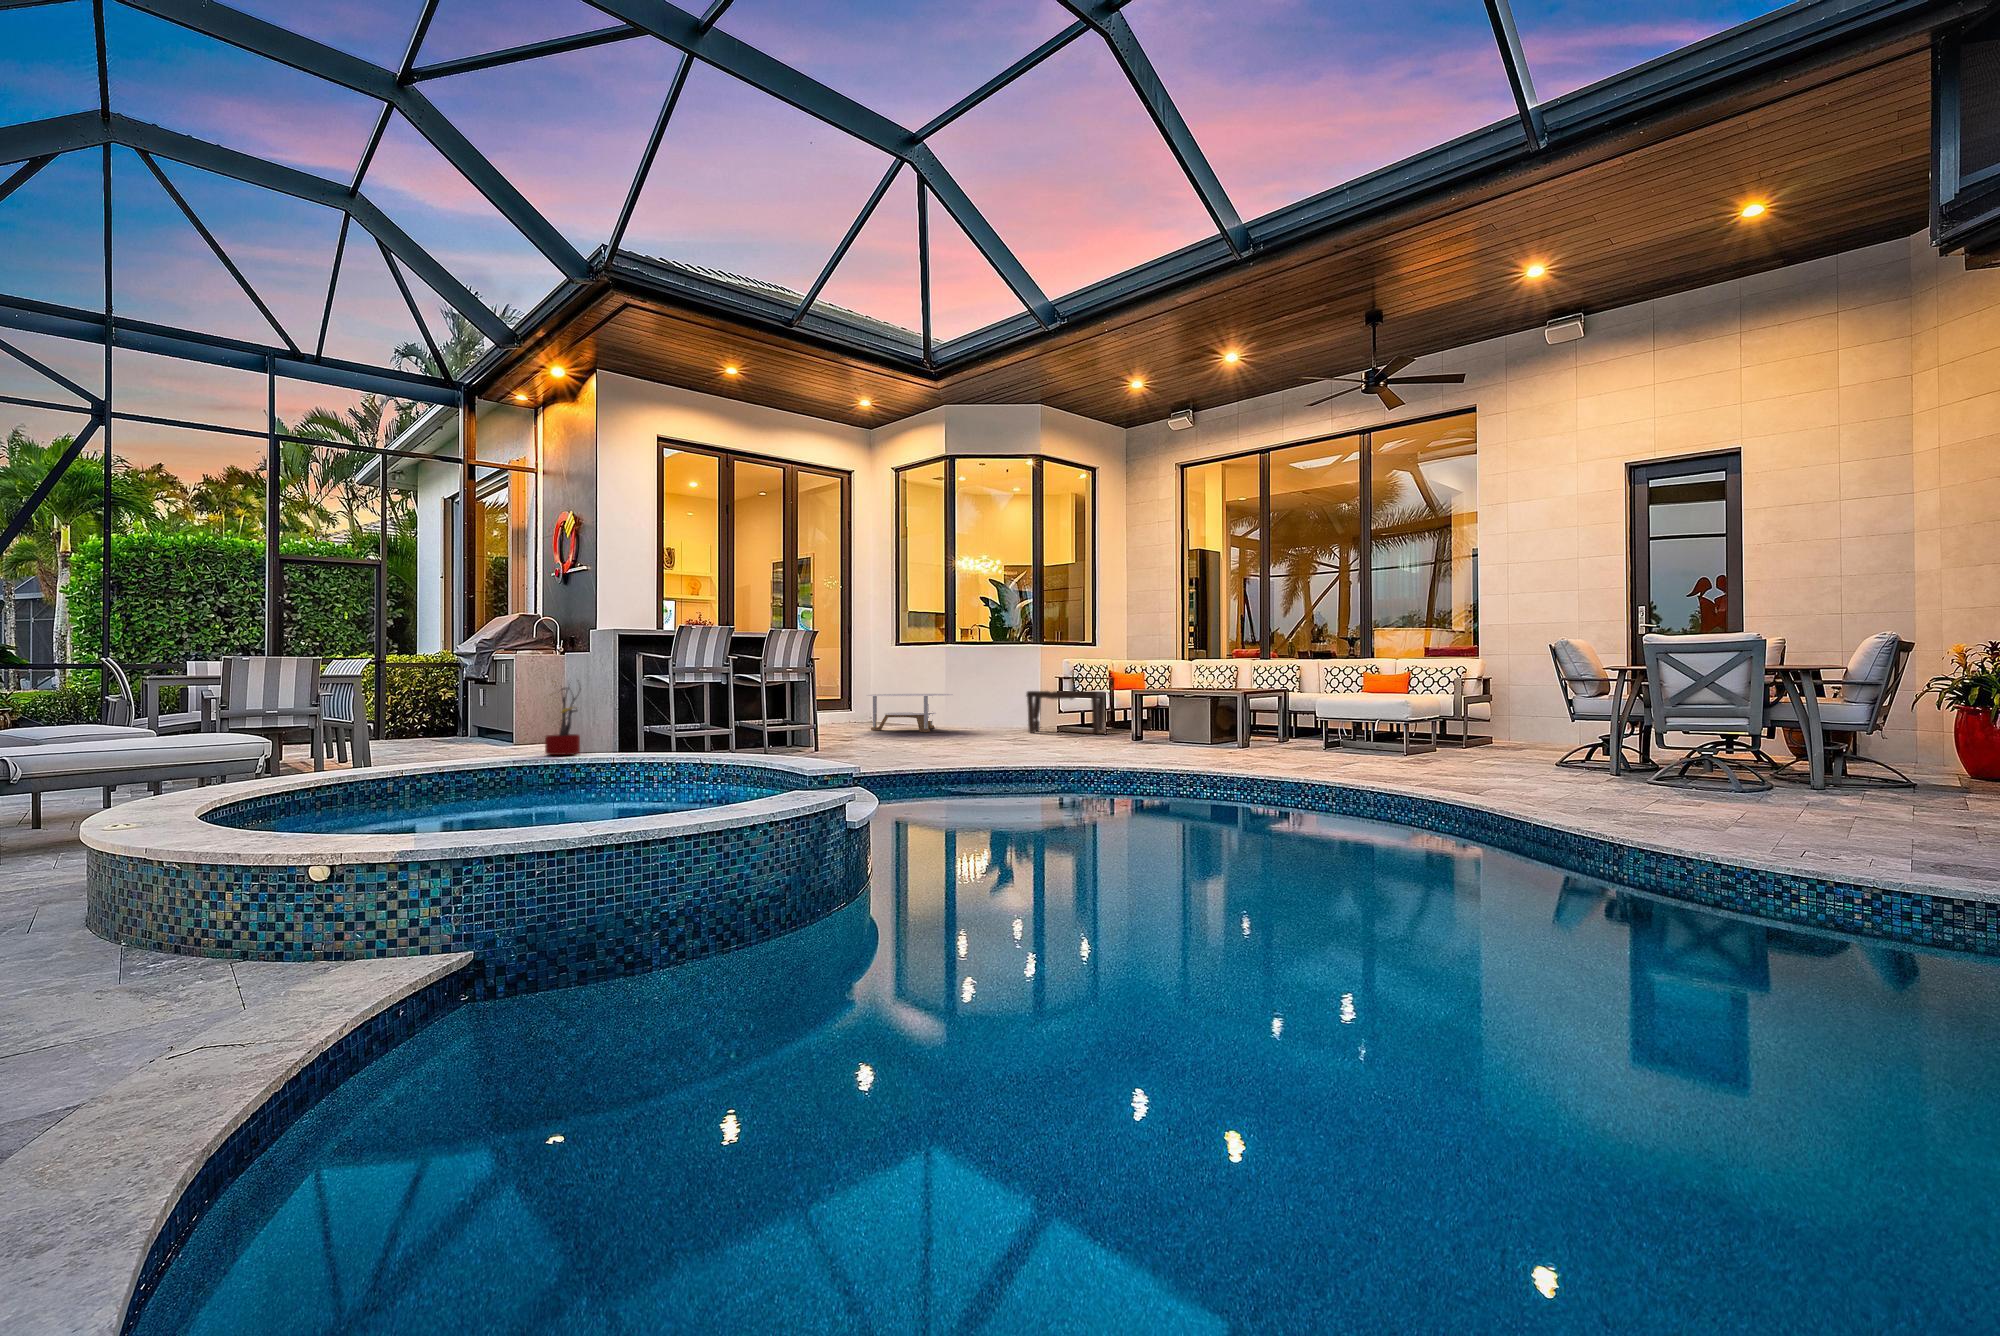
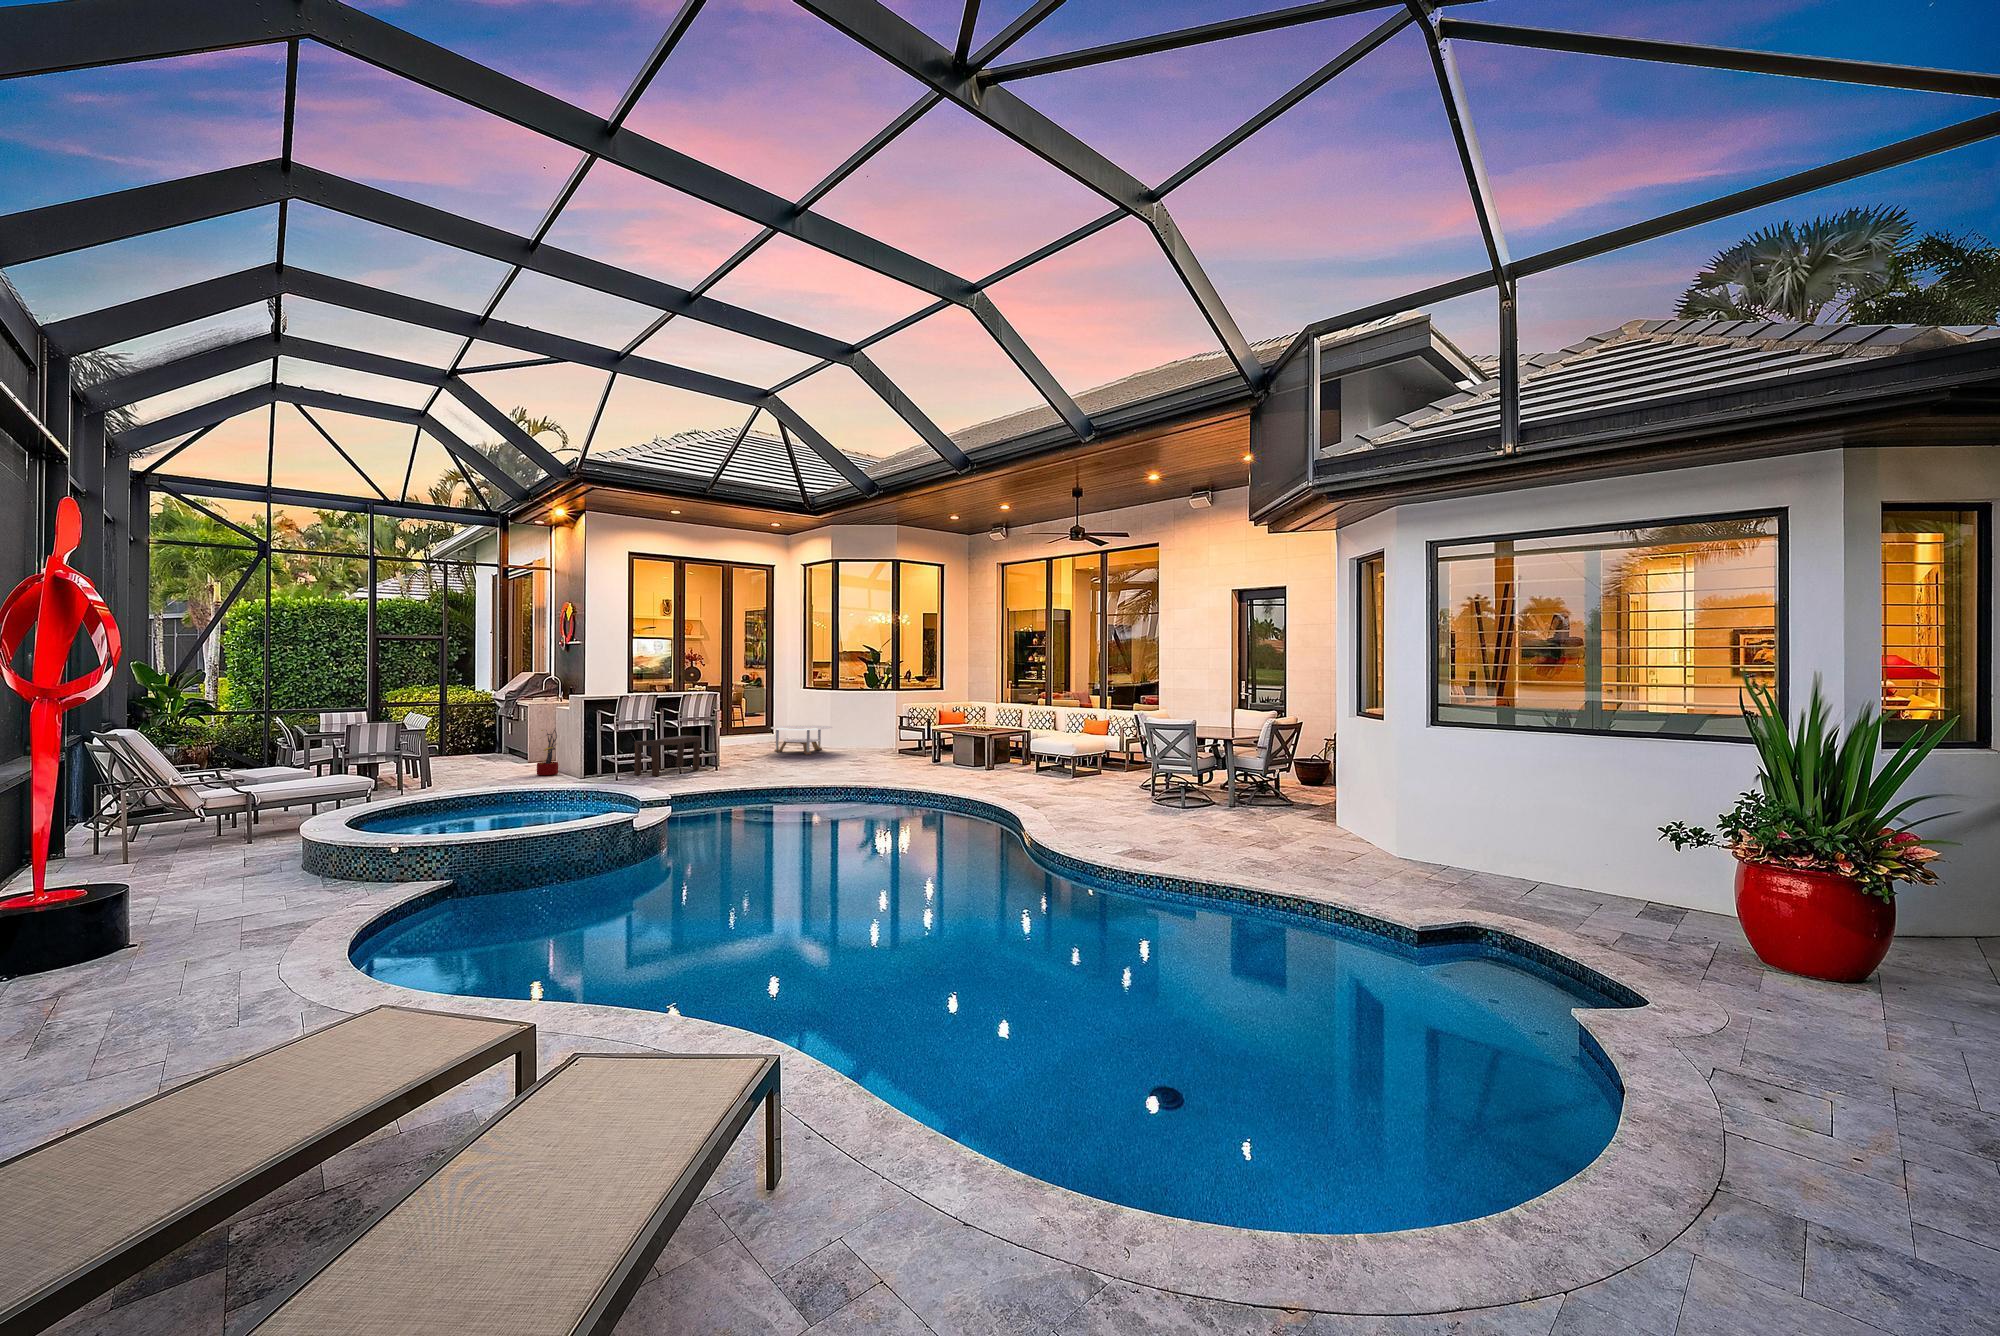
bench: present [1026,691,1106,734] -> present [634,736,701,776]

